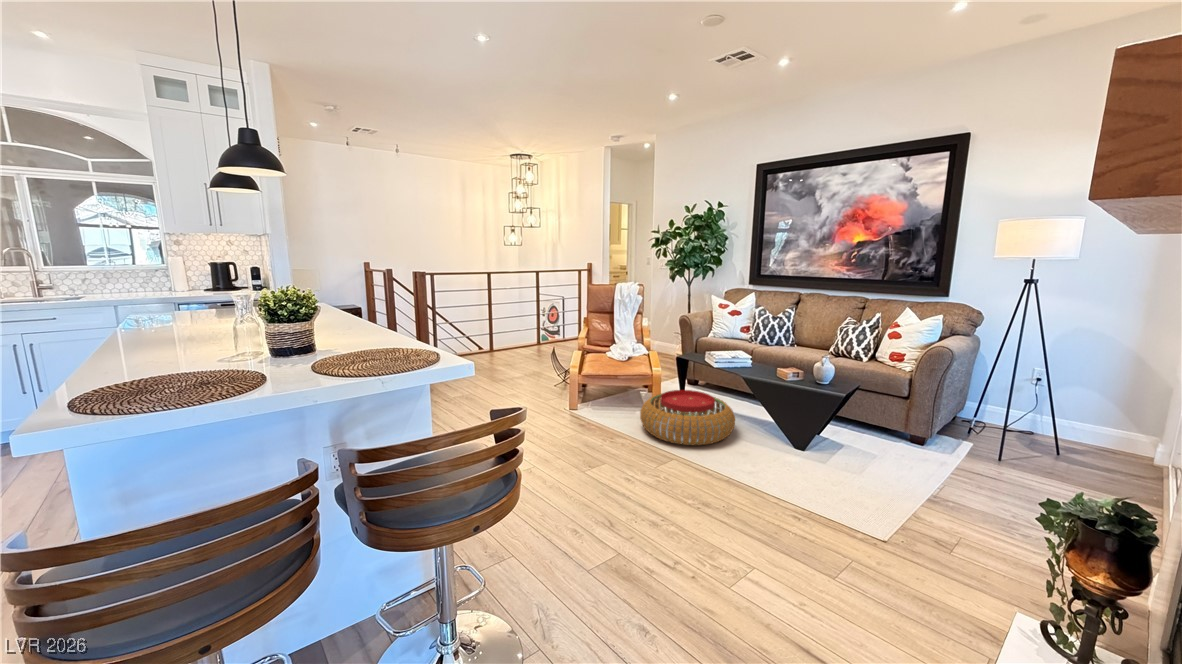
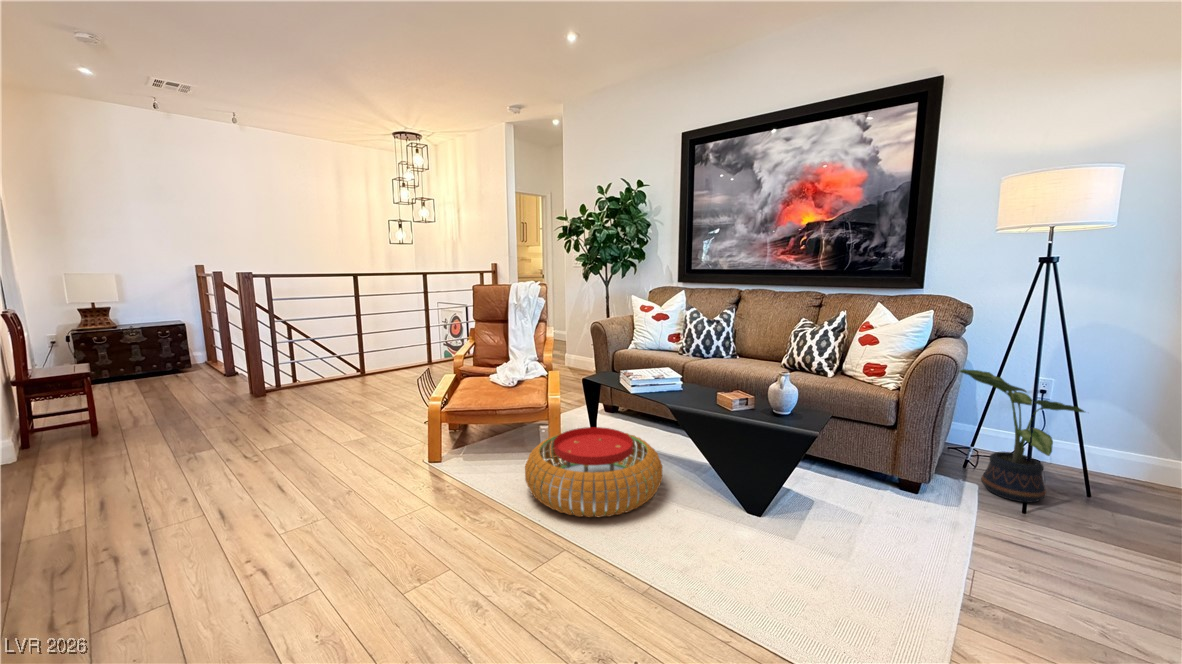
potted plant: none [959,359,1052,456] -> present [960,369,1084,503]

